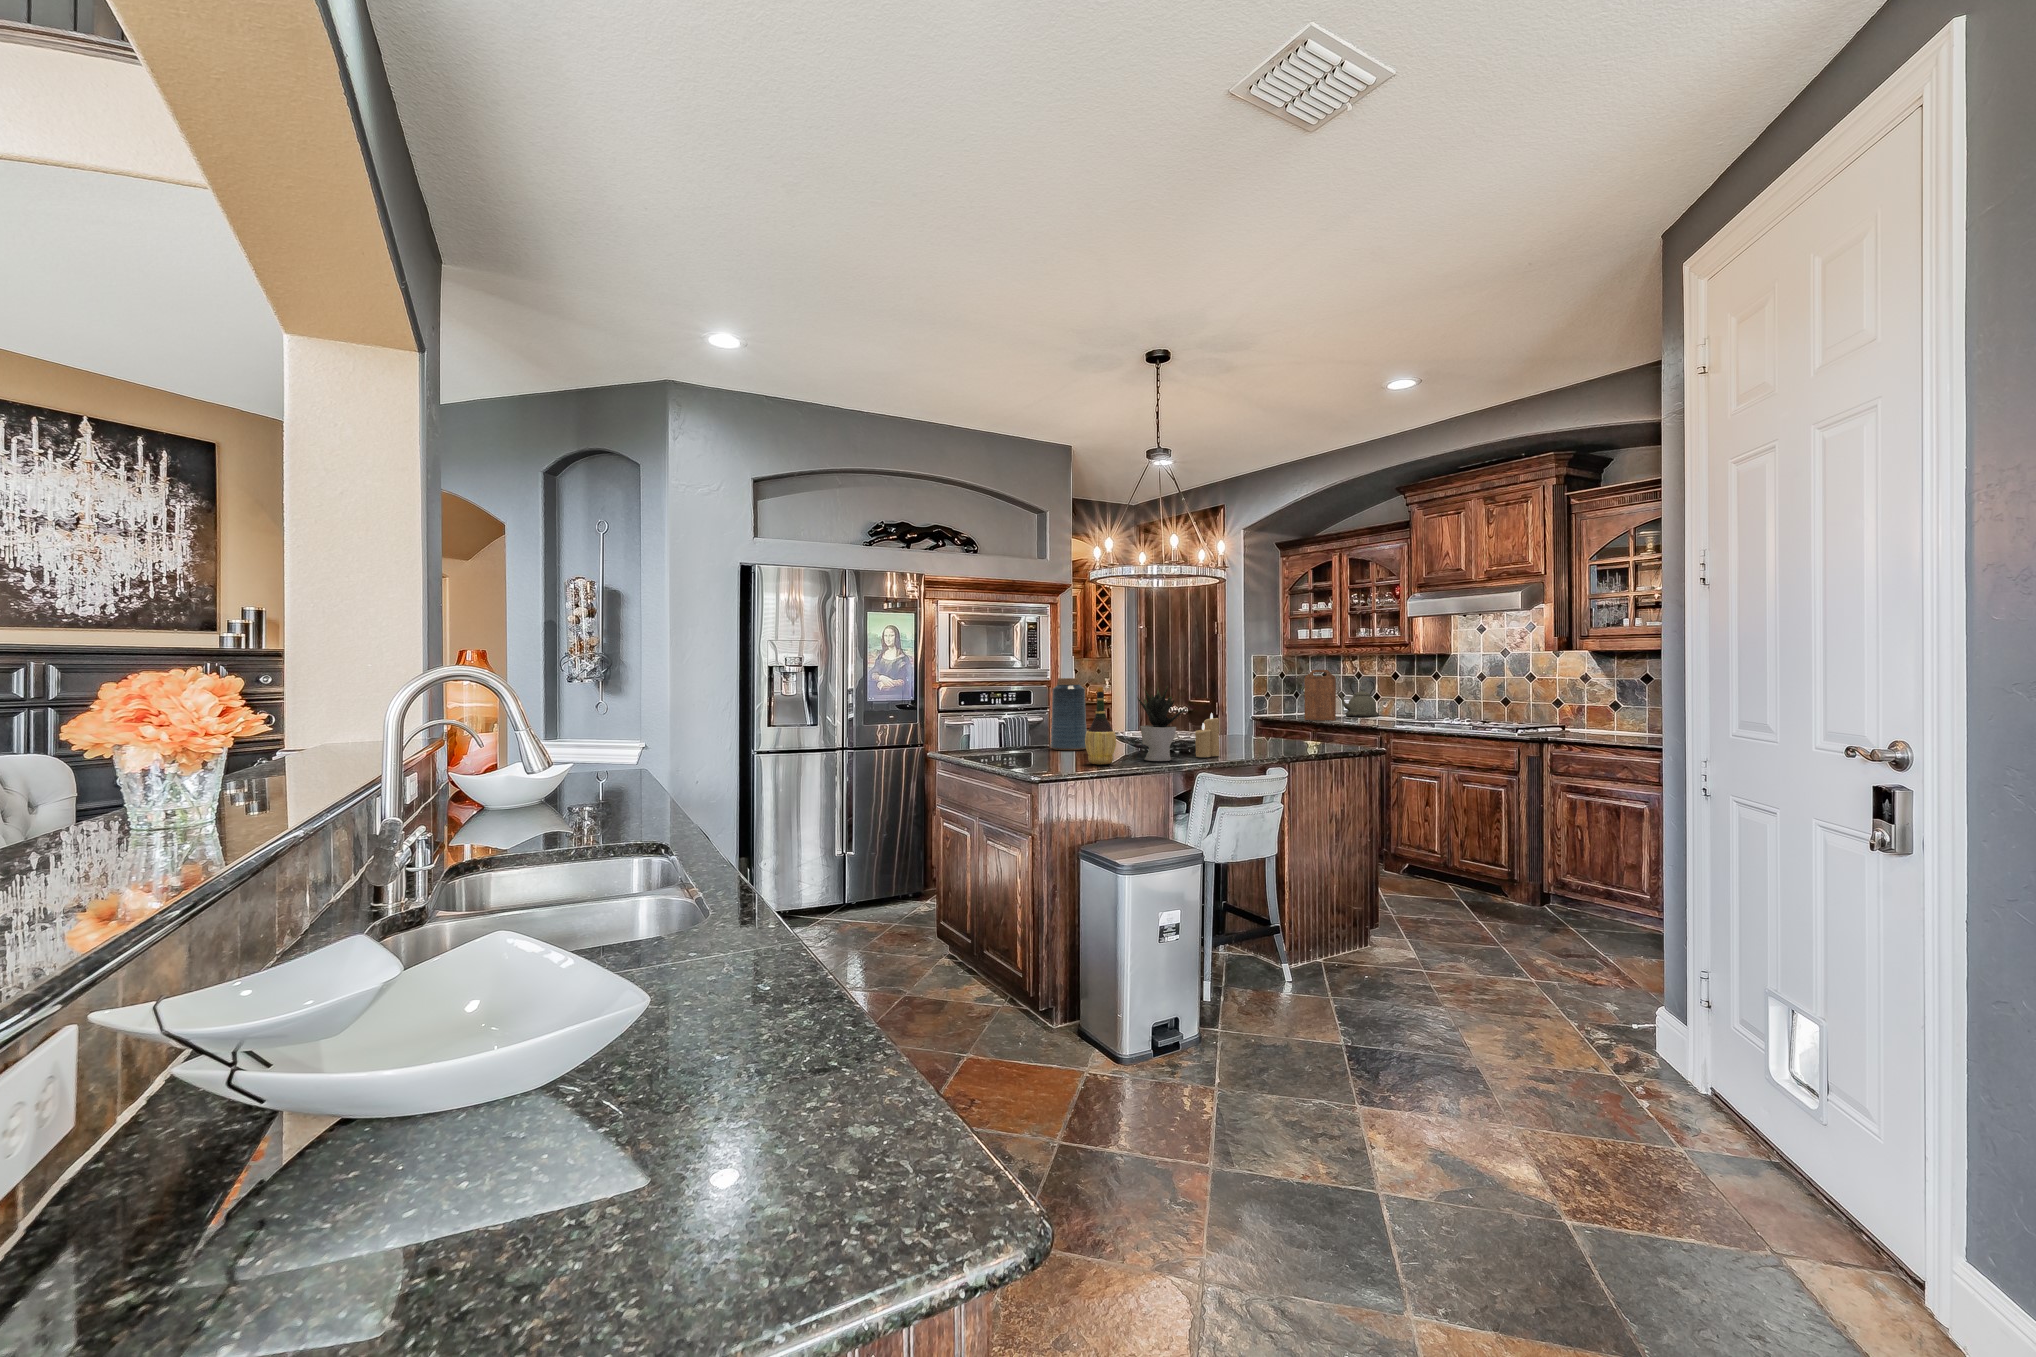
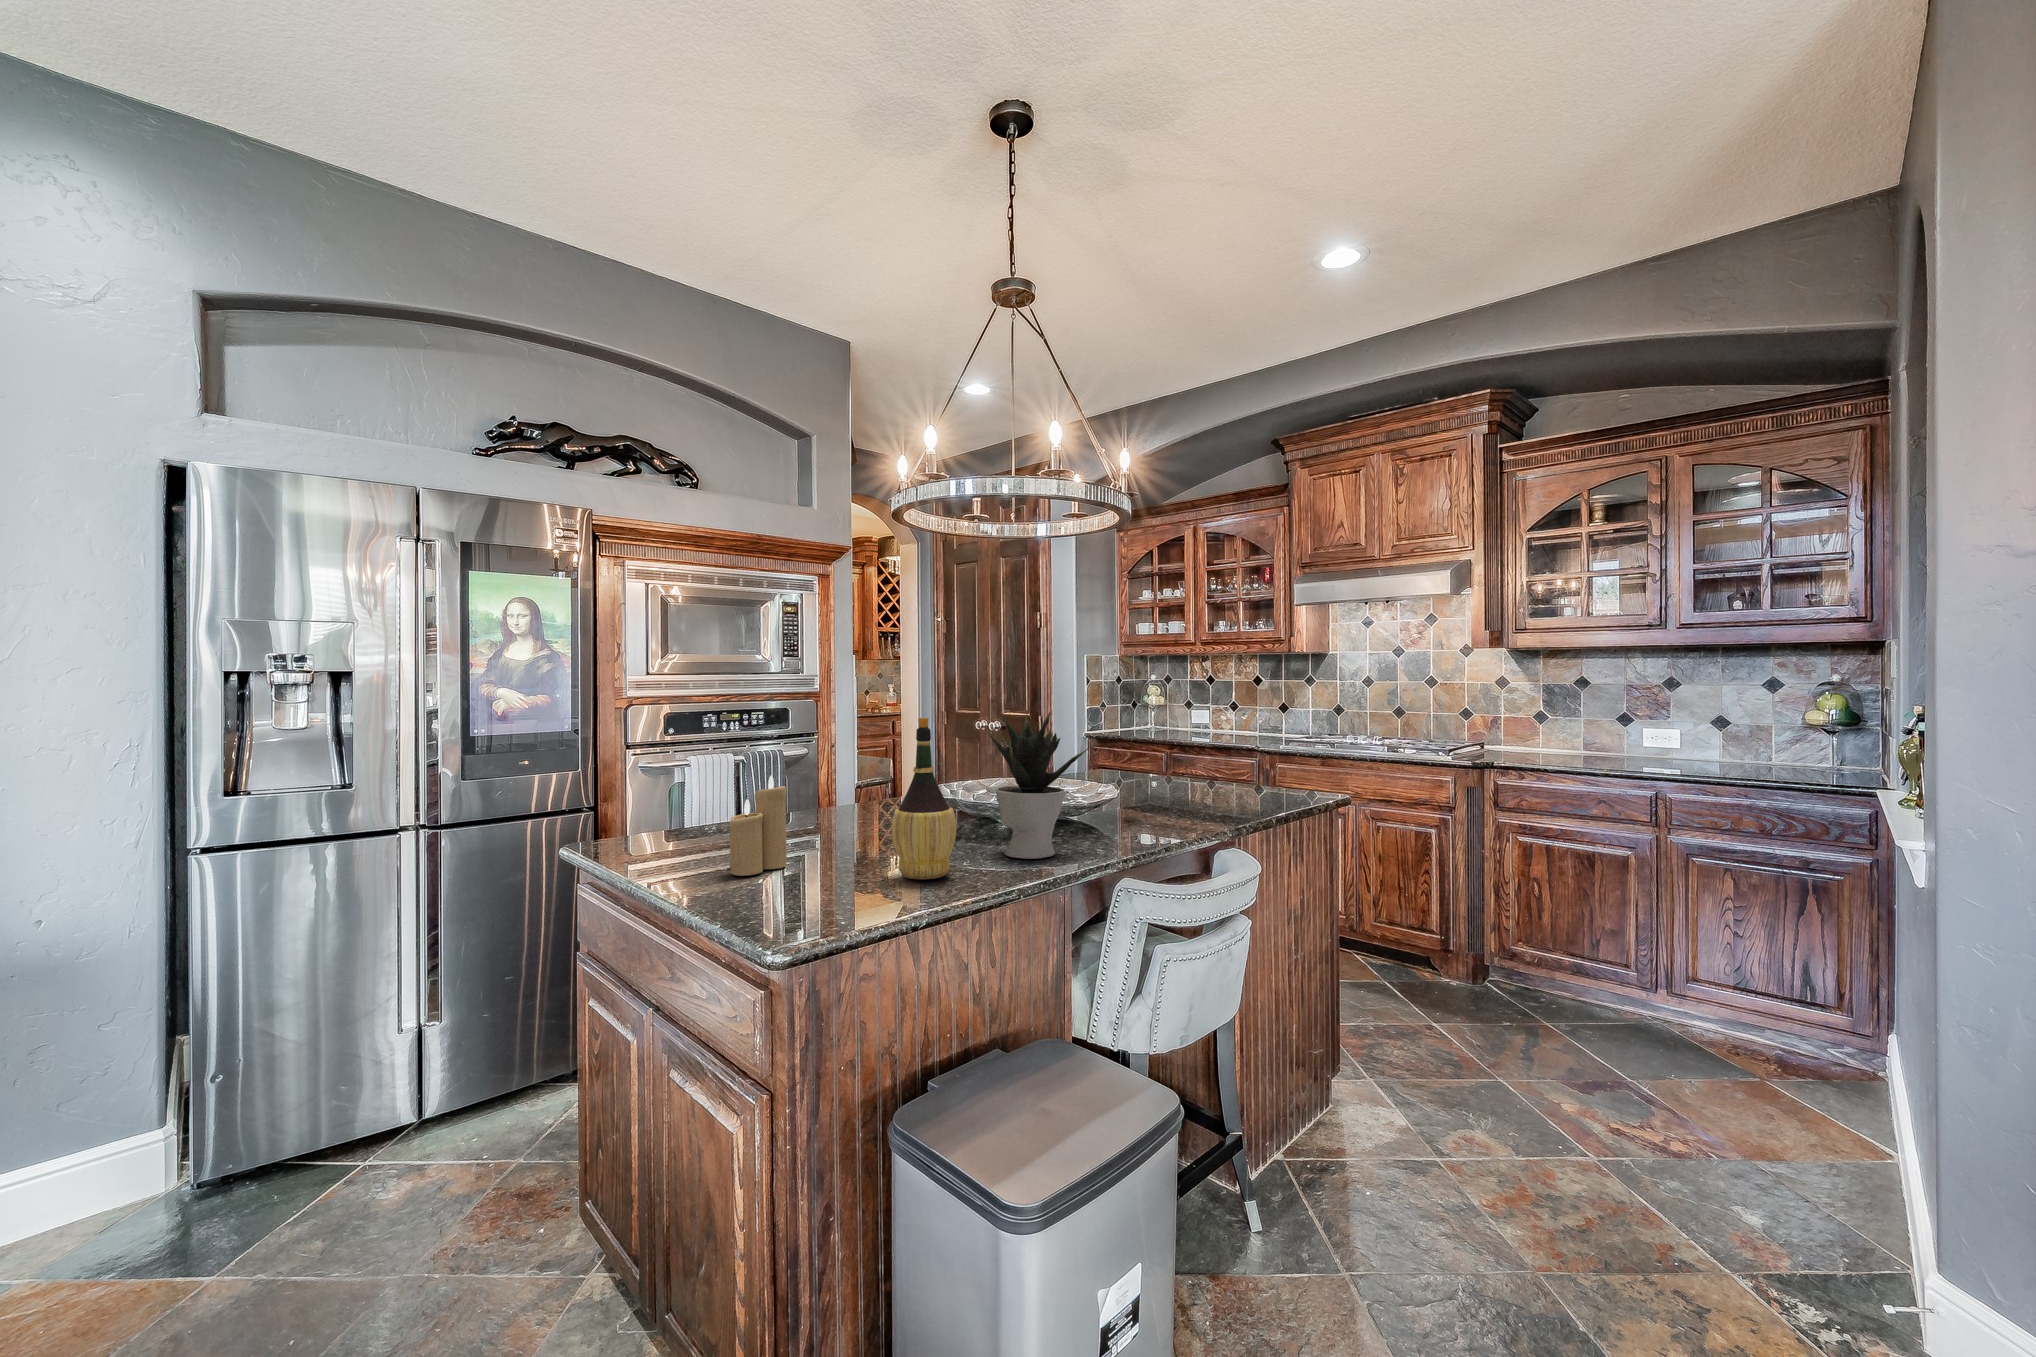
cutting board: present [1304,670,1336,721] -> none [1155,673,1194,739]
vase: present [1051,678,1087,750] -> none [819,695,887,831]
kettle: present [1338,681,1379,717] -> none [1192,687,1241,732]
candle: present [1195,713,1219,757] -> present [729,776,787,876]

